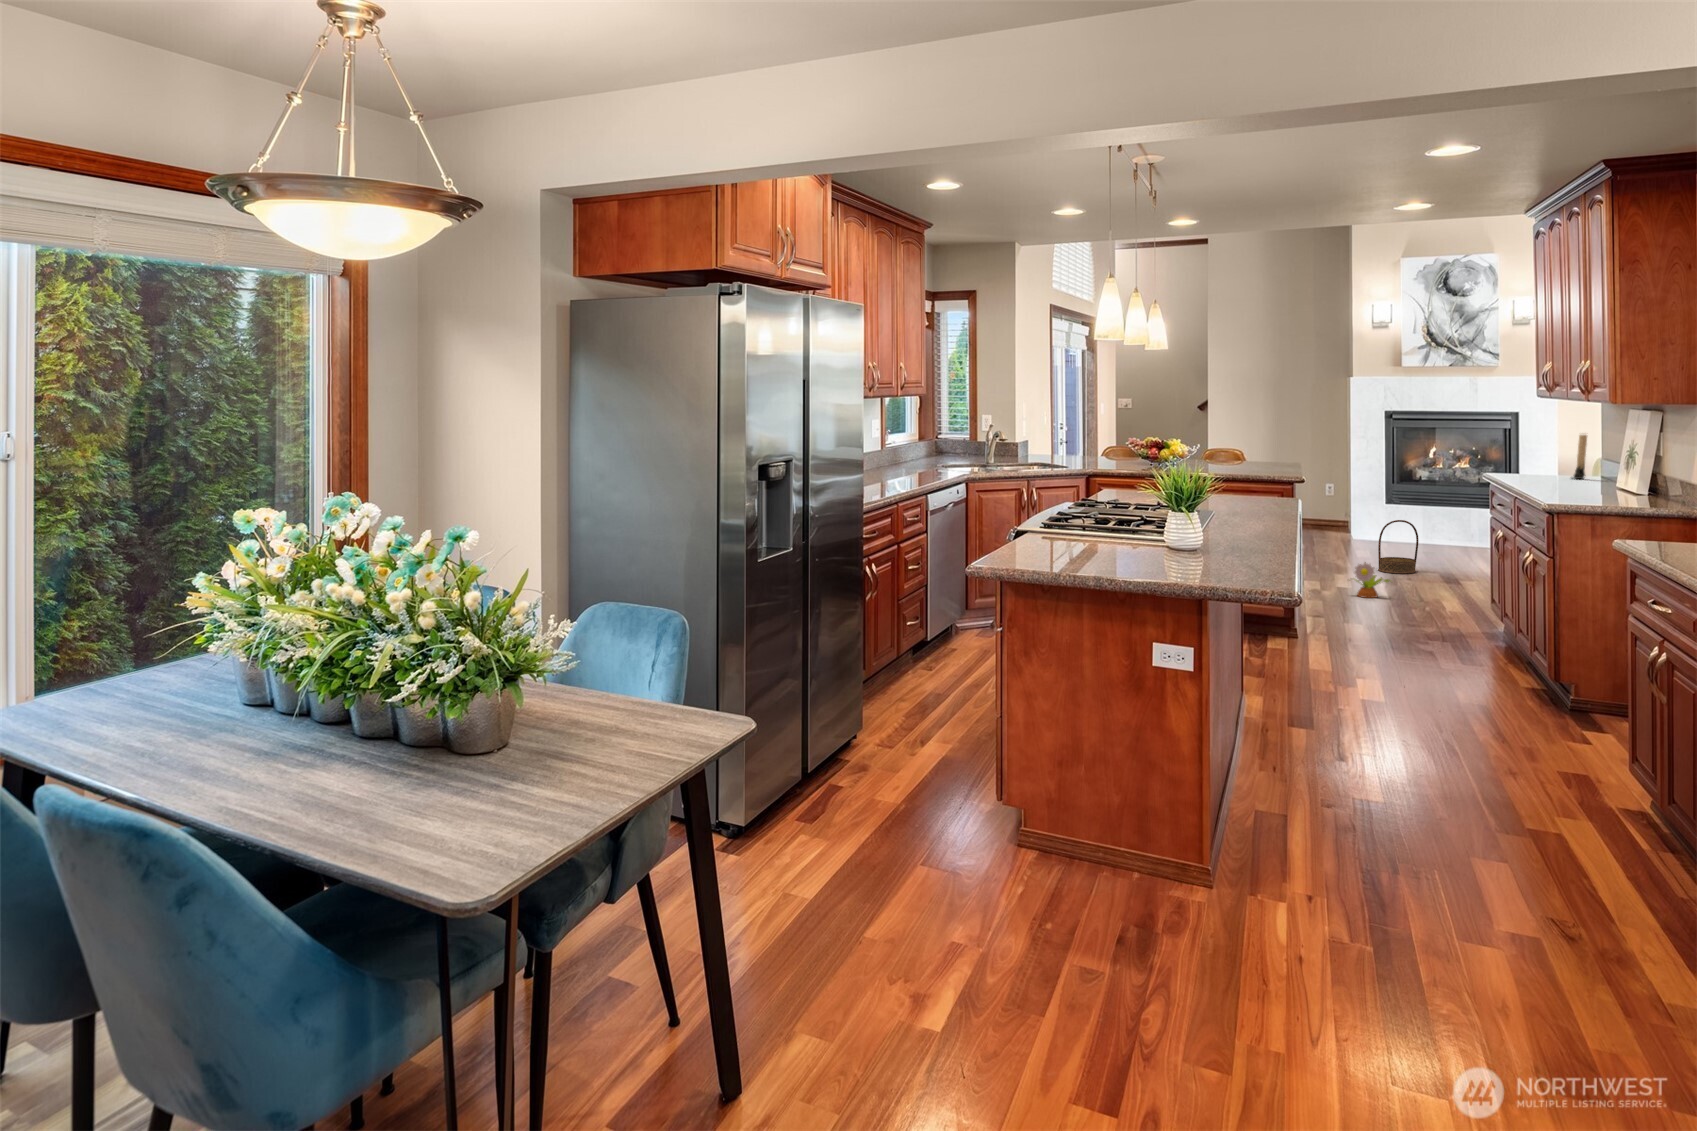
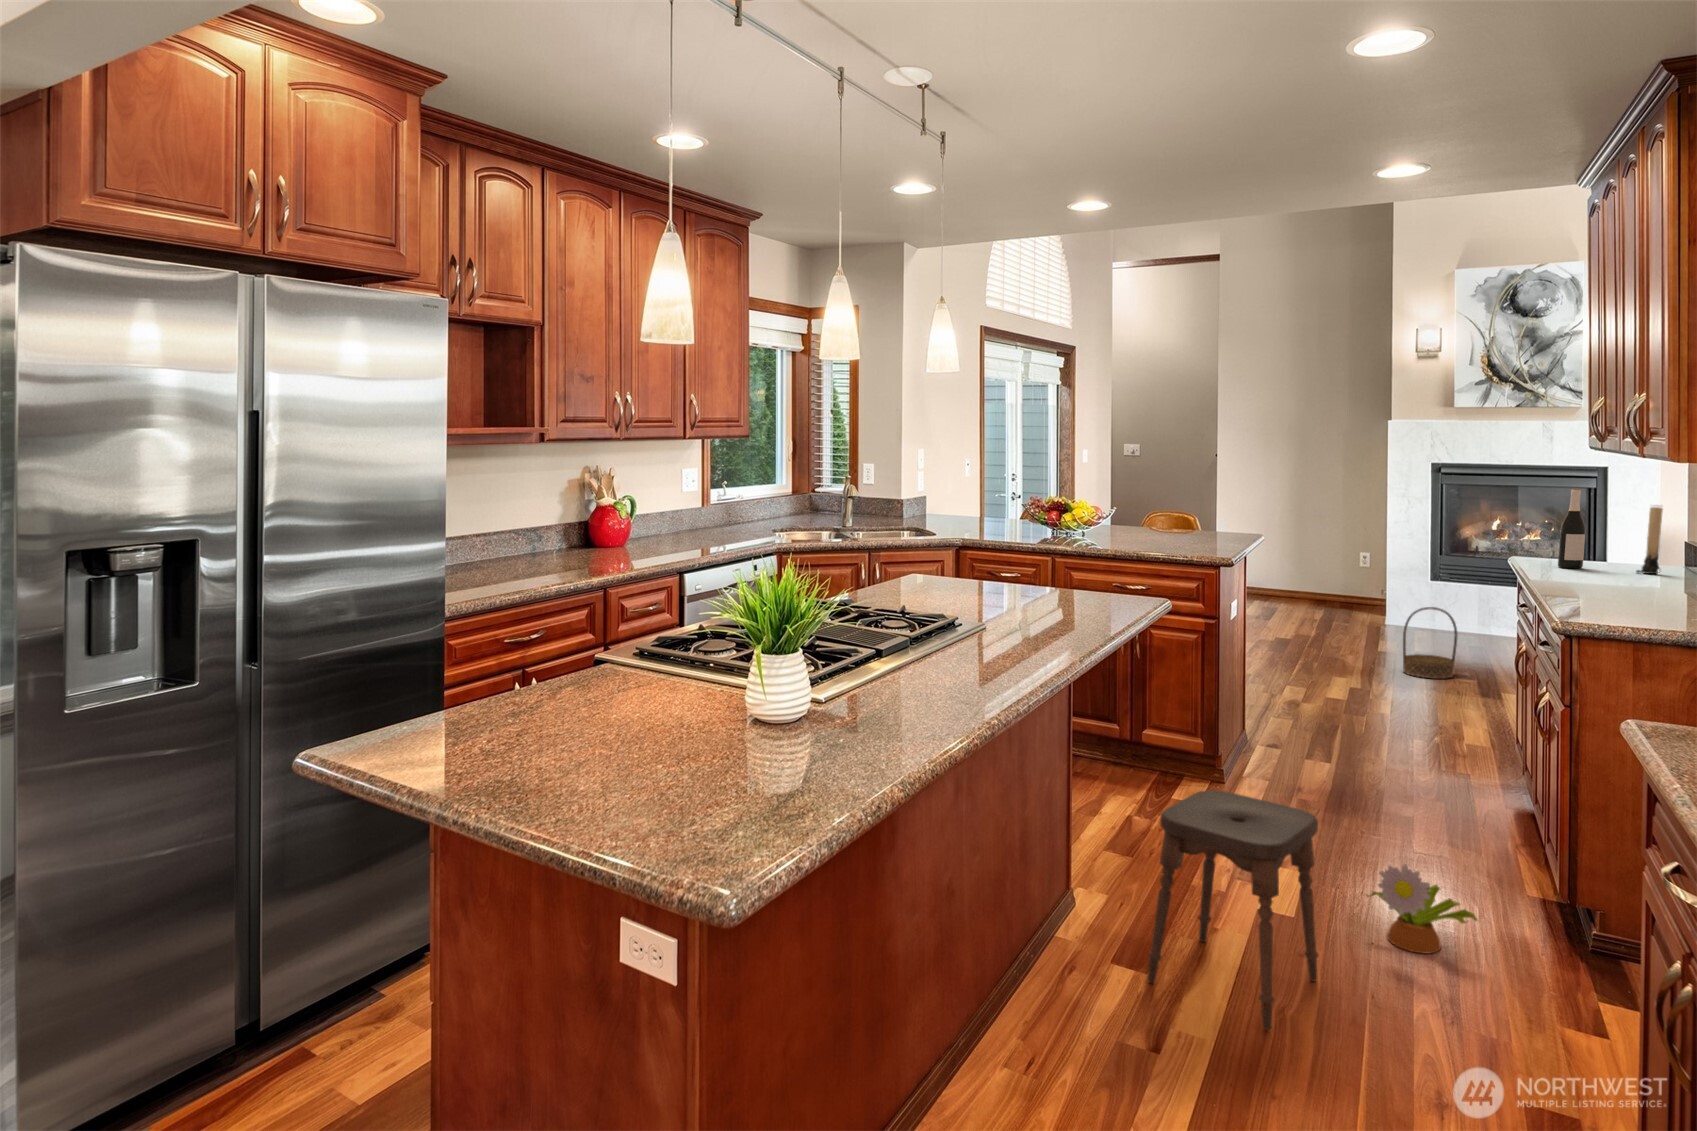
wine bottle: none [1519,424,1537,478] -> present [1558,489,1586,569]
decorative plant: present [1354,563,1390,598] -> present [1367,864,1477,953]
stool: none [1325,612,1426,738] -> present [1147,790,1318,1029]

